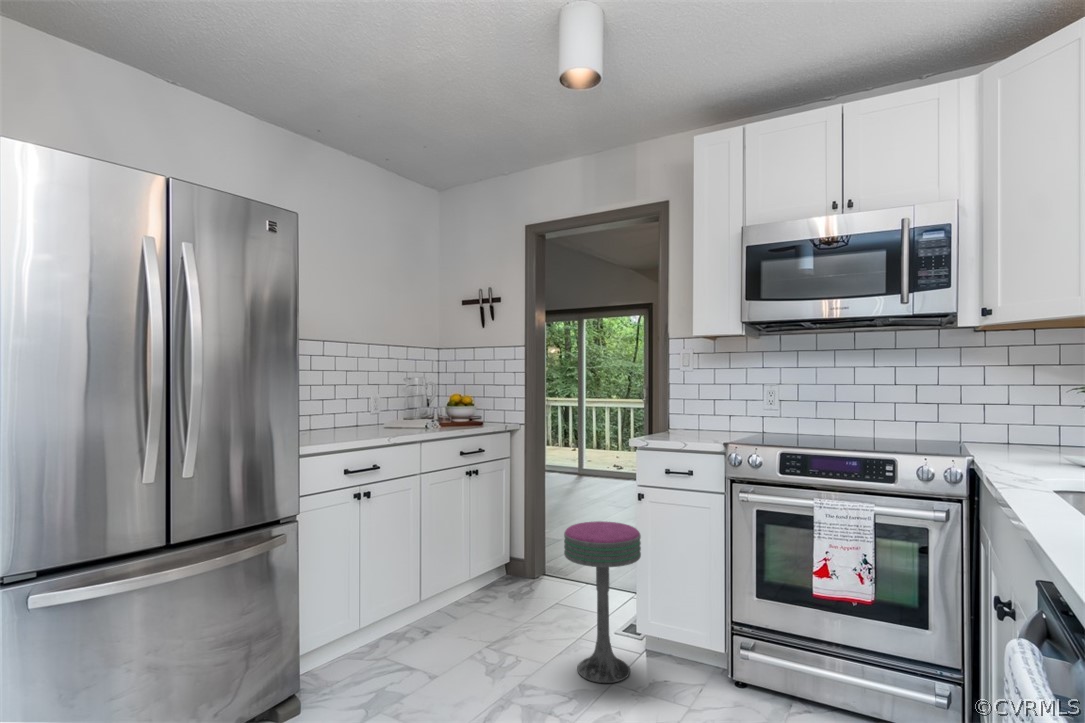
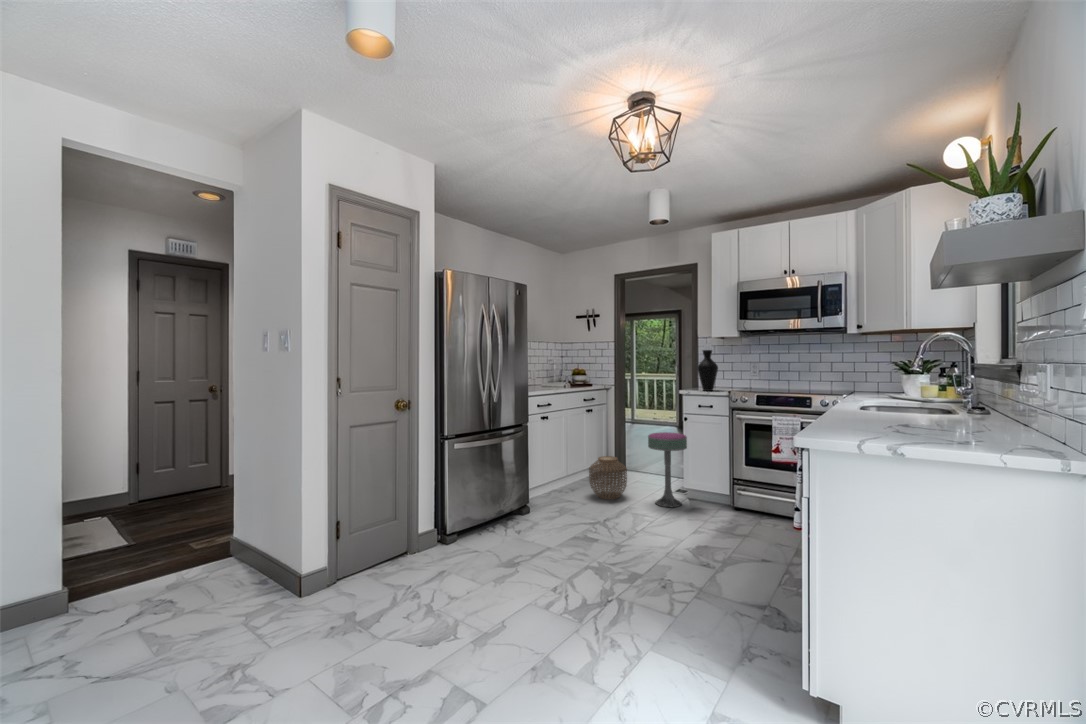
vase: none [663,360,702,440] -> present [697,350,718,391]
woven basket: none [451,566,526,659] -> present [589,456,627,499]

